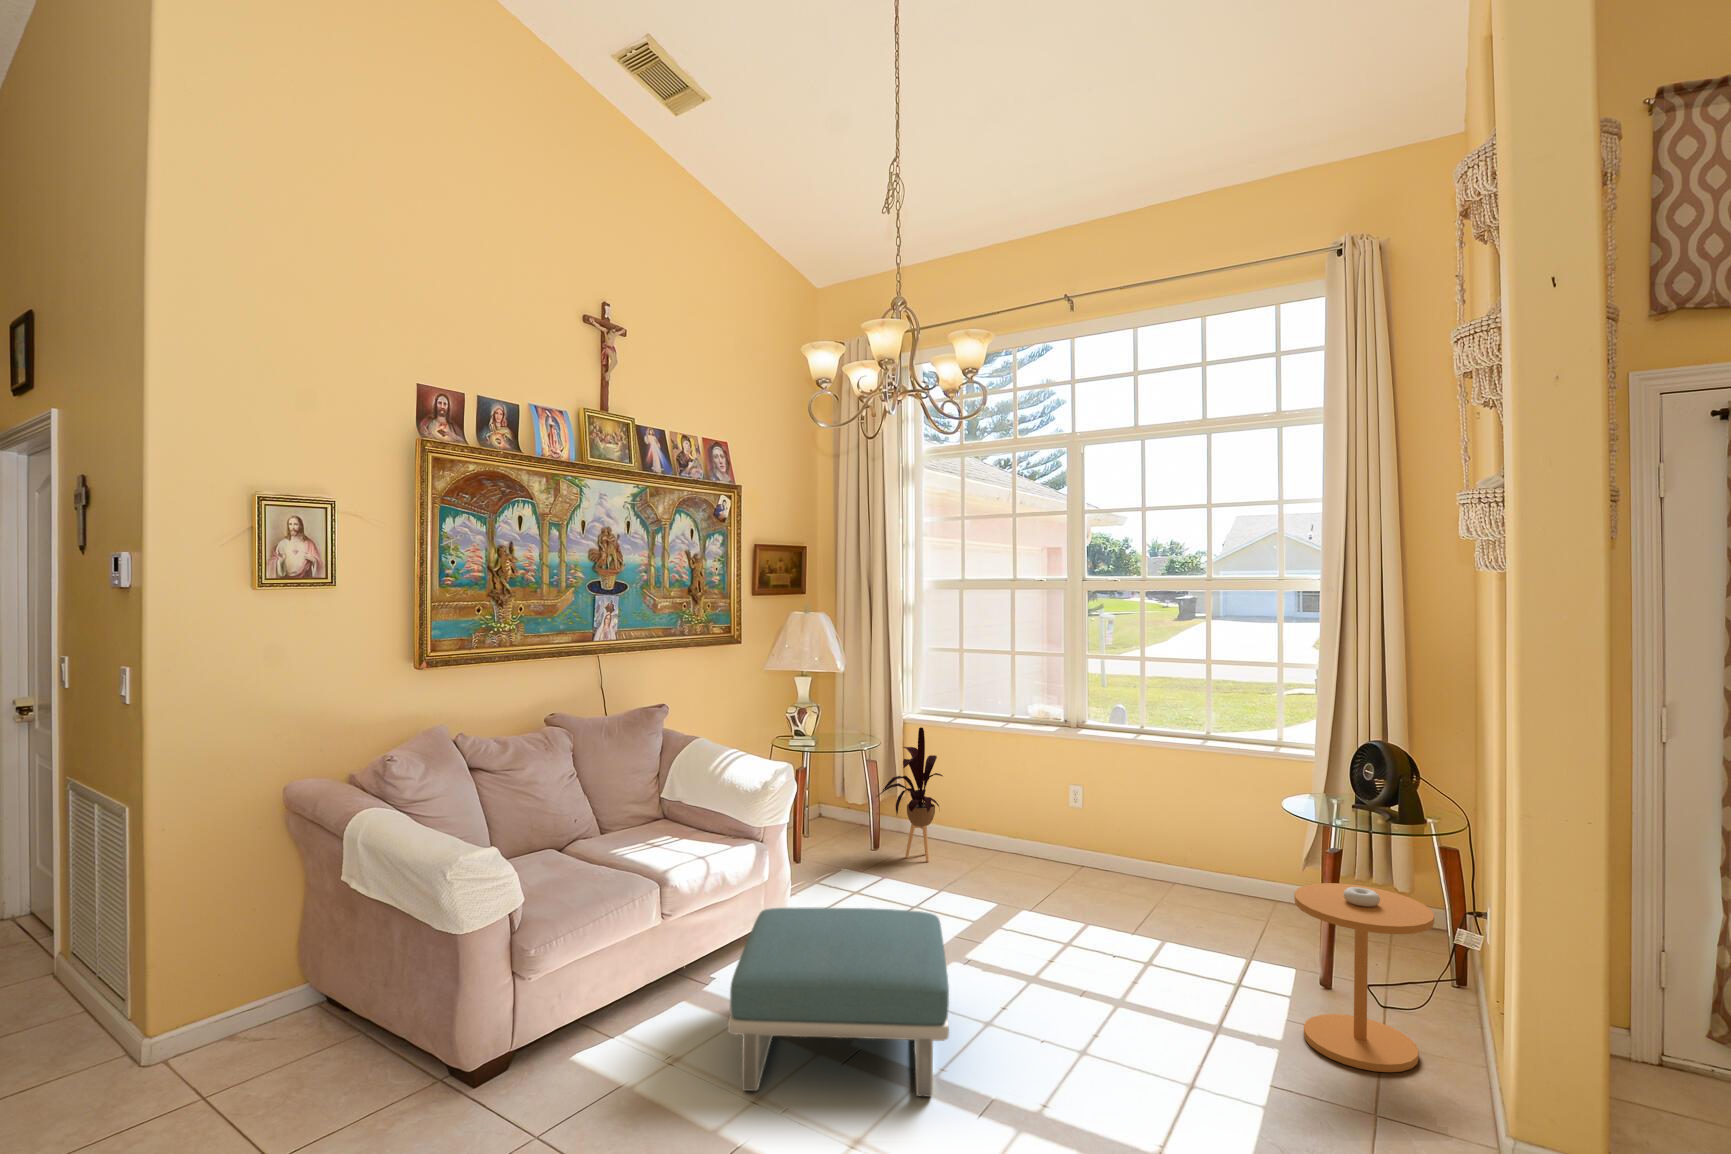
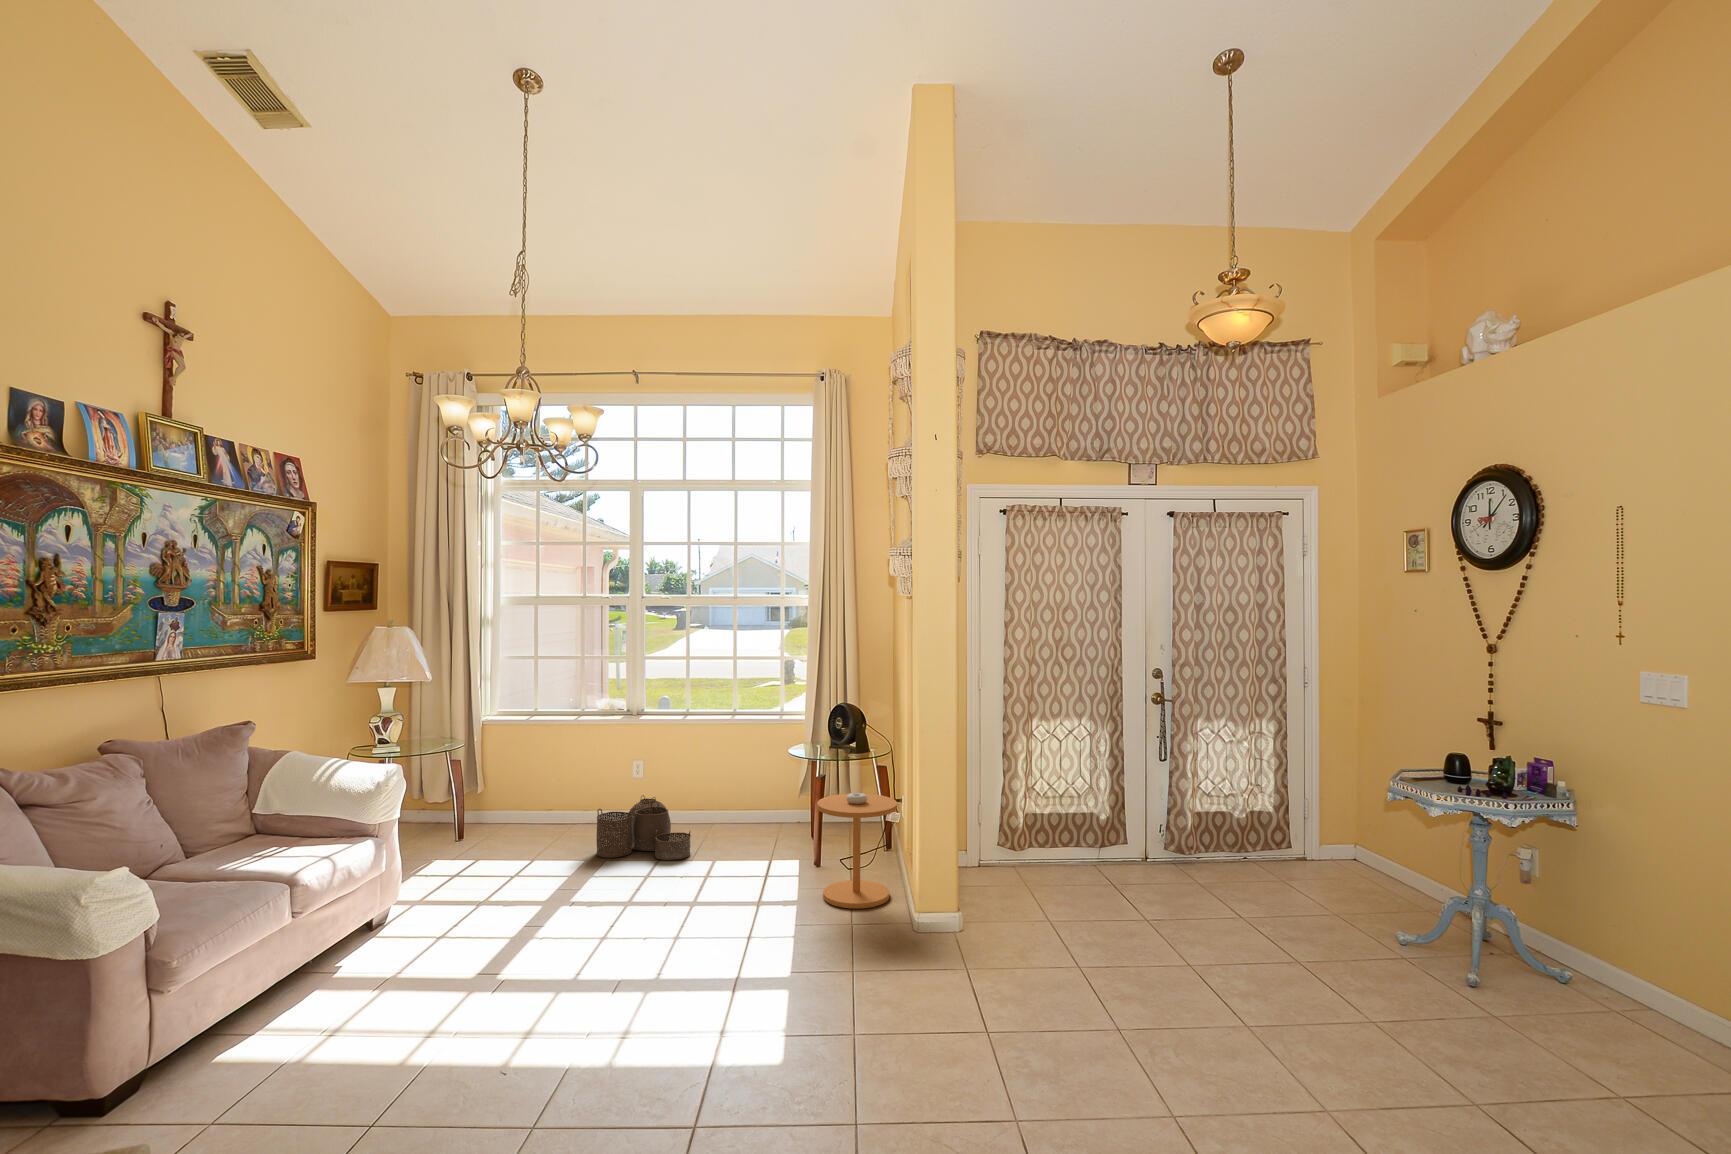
house plant: present [878,727,942,861] -> none [460,724,527,842]
woven basket: none [1012,831,1126,925] -> present [597,795,691,860]
footstool: present [728,908,949,1097] -> none [391,866,593,1037]

